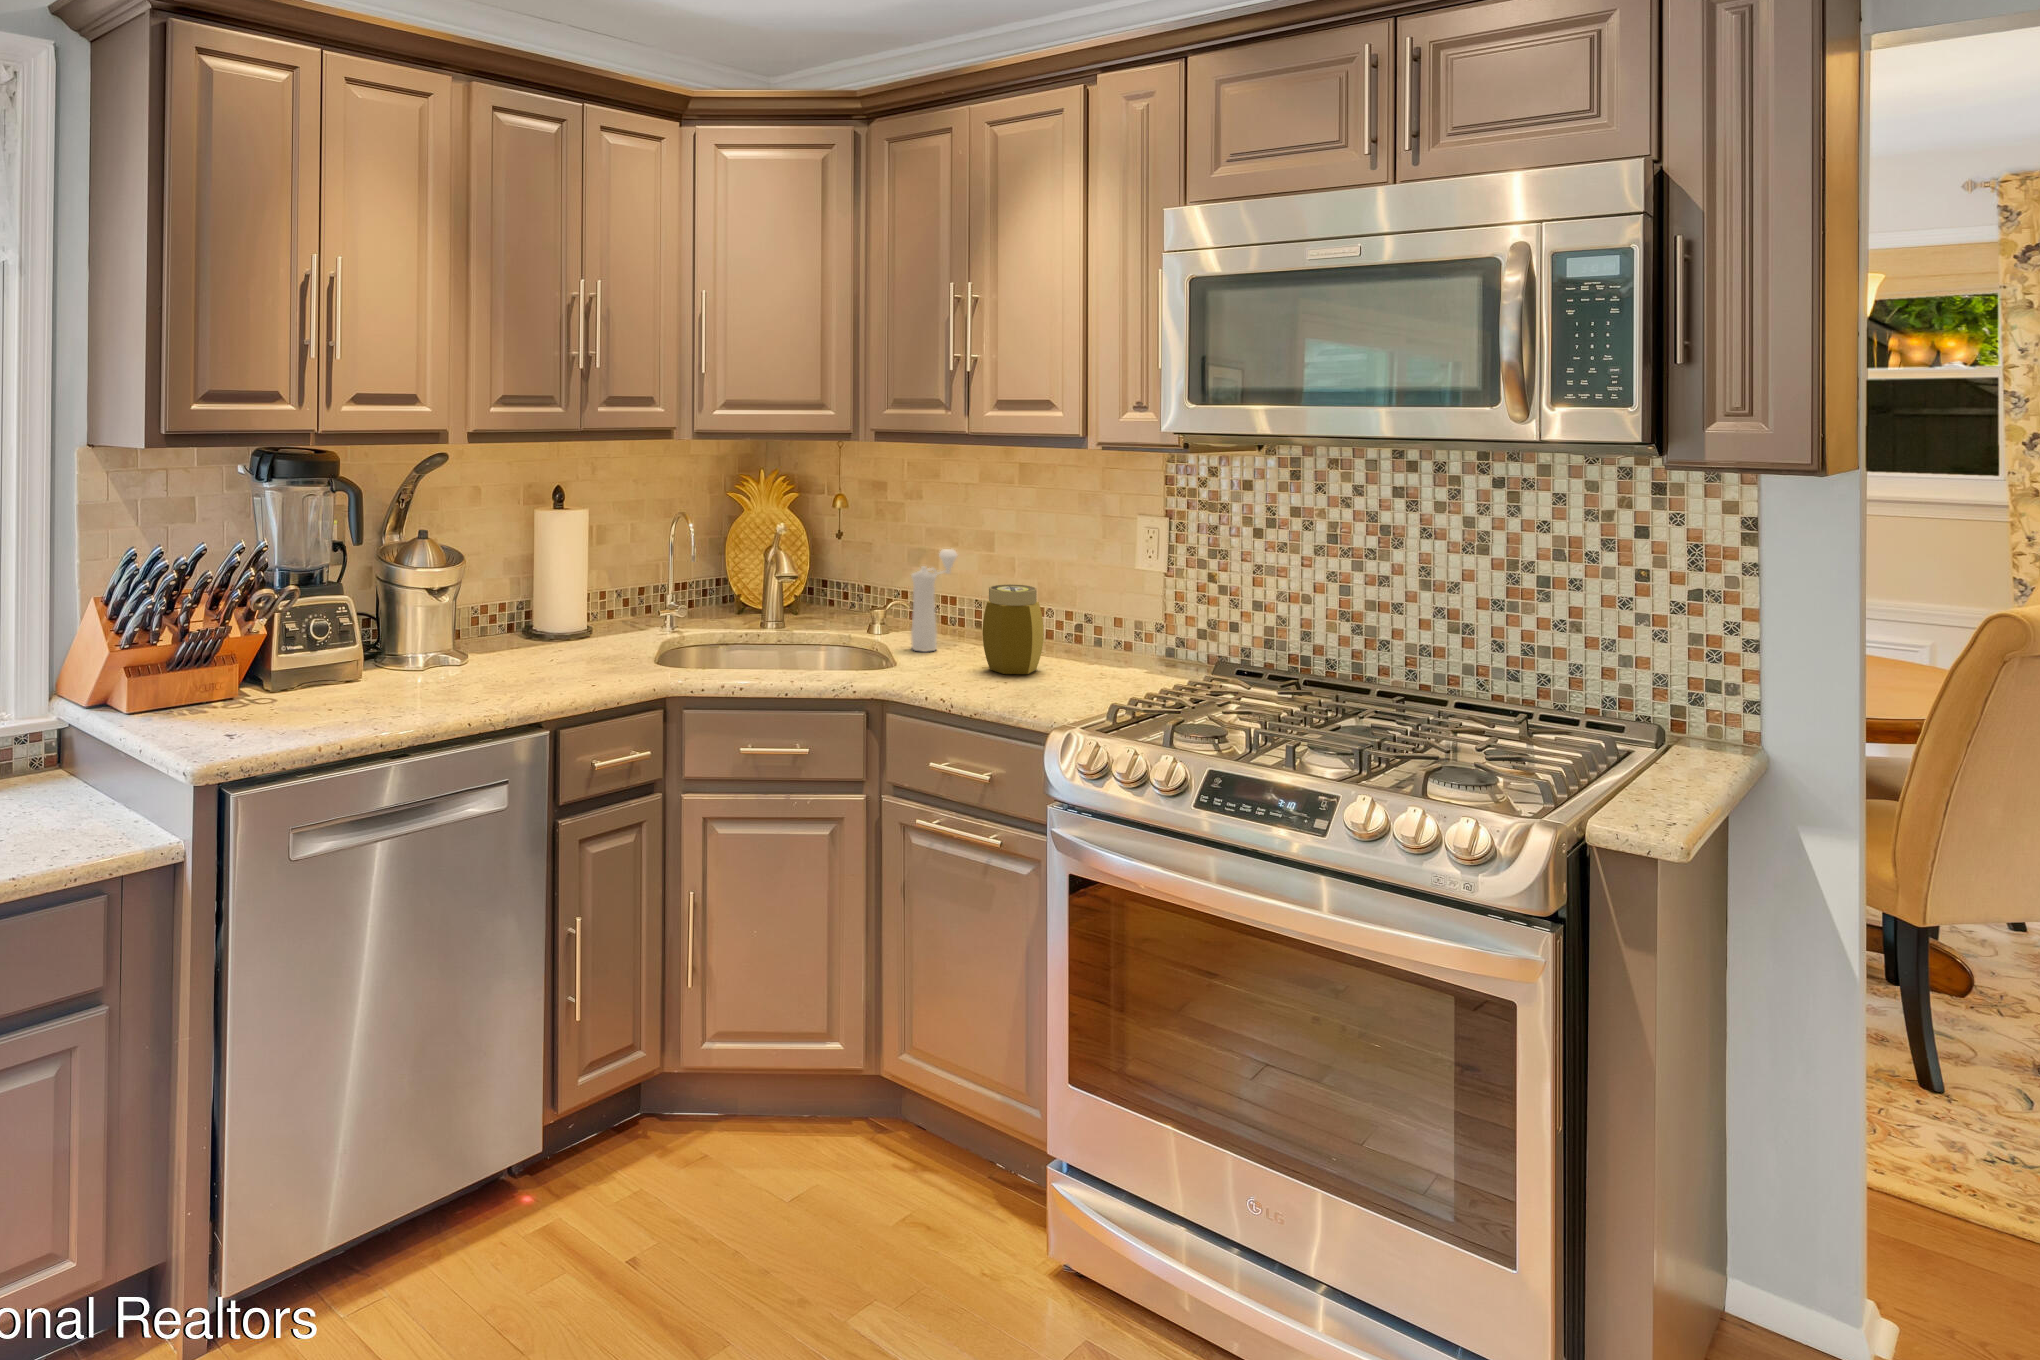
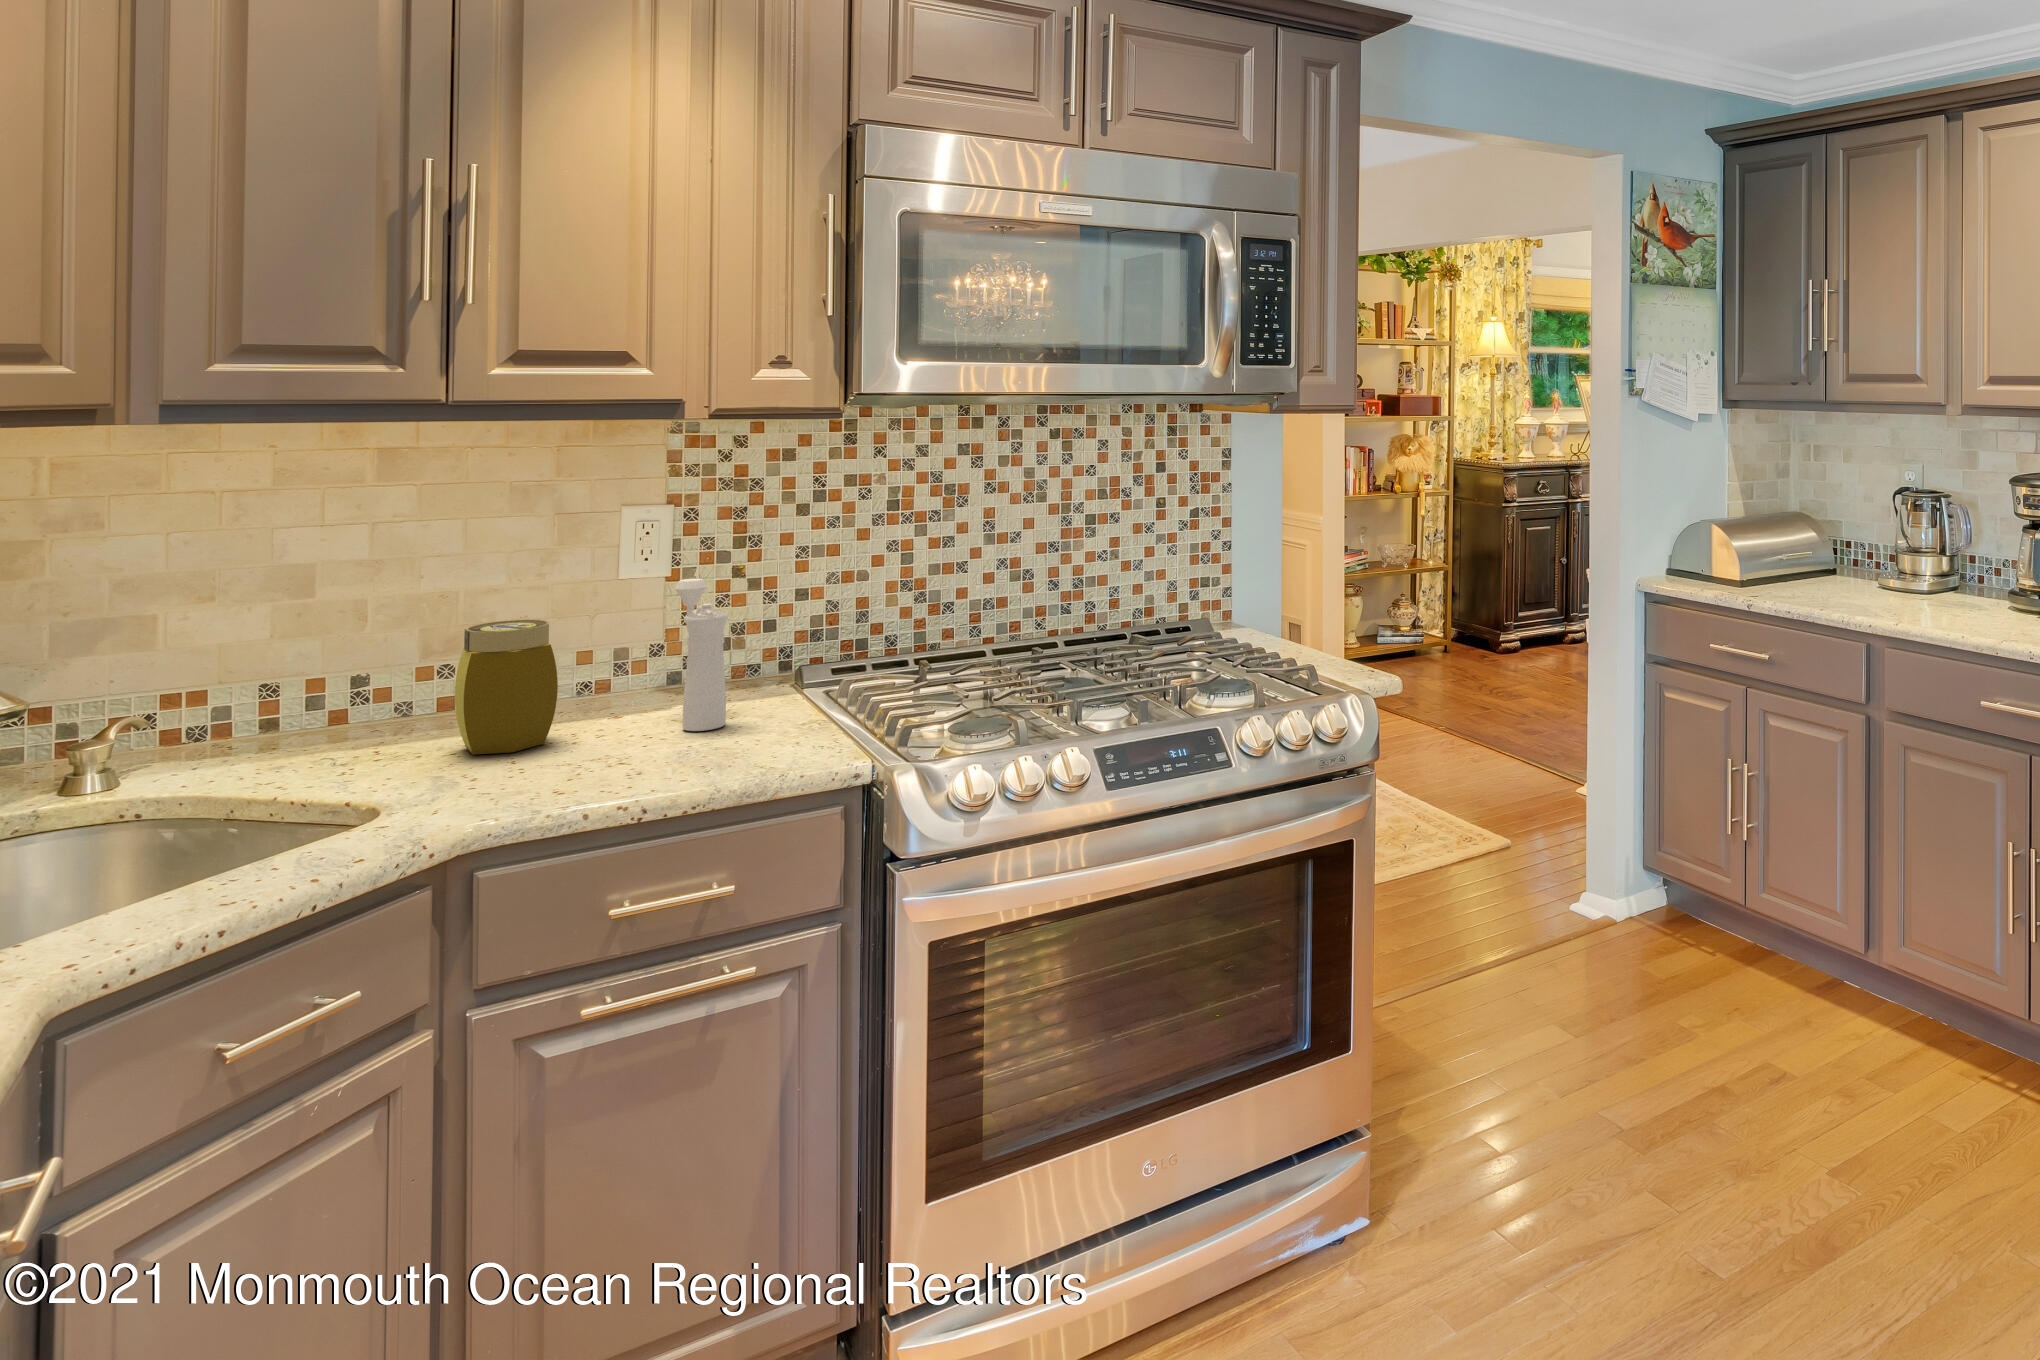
pepper mill: present [911,549,957,651] -> present [675,578,728,731]

